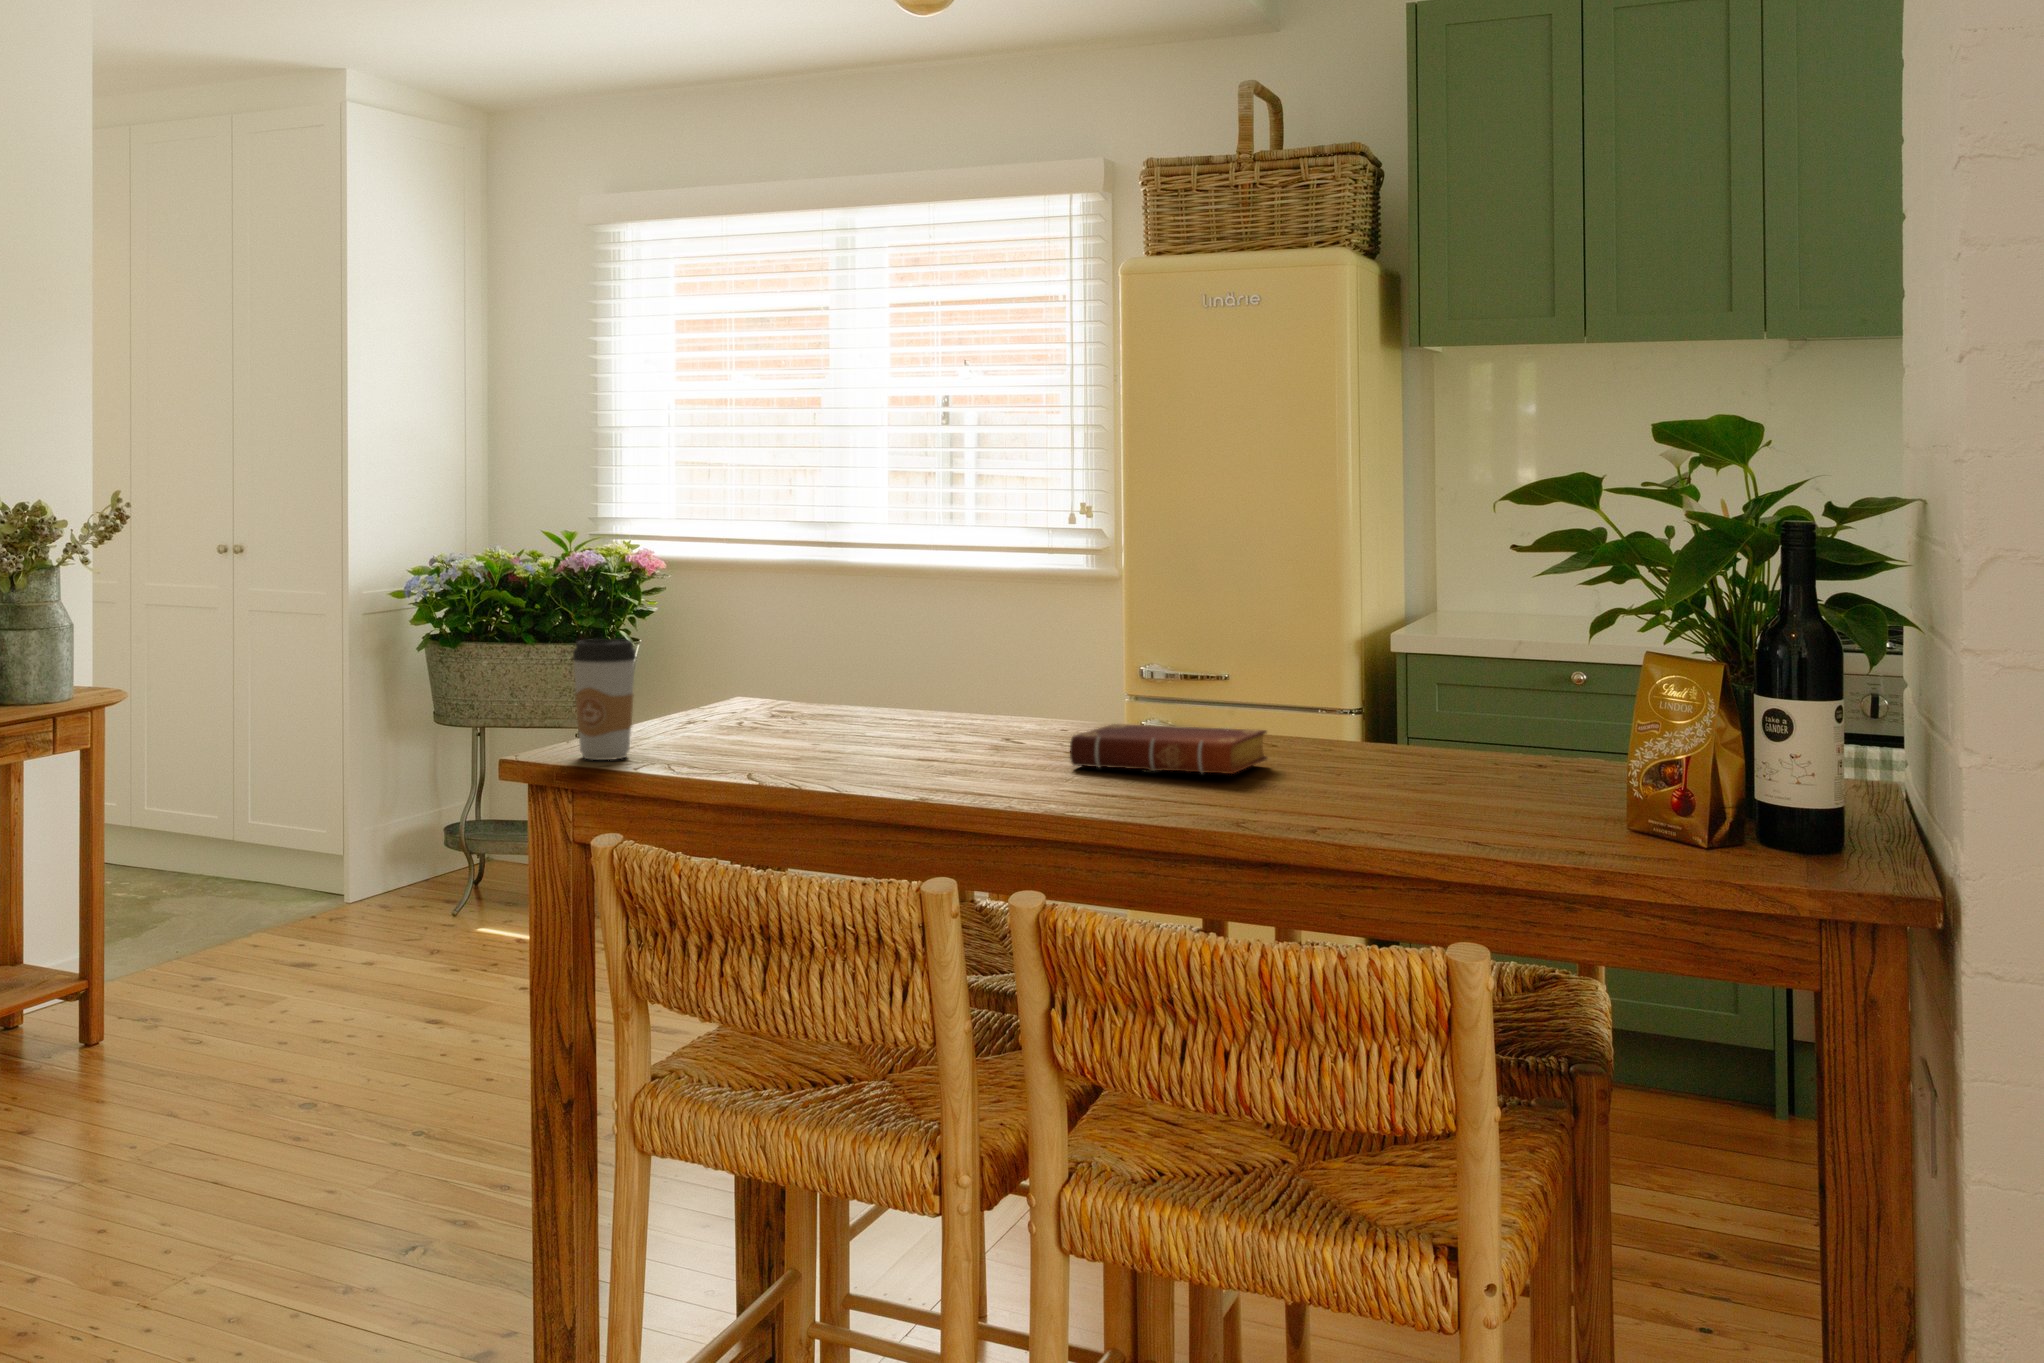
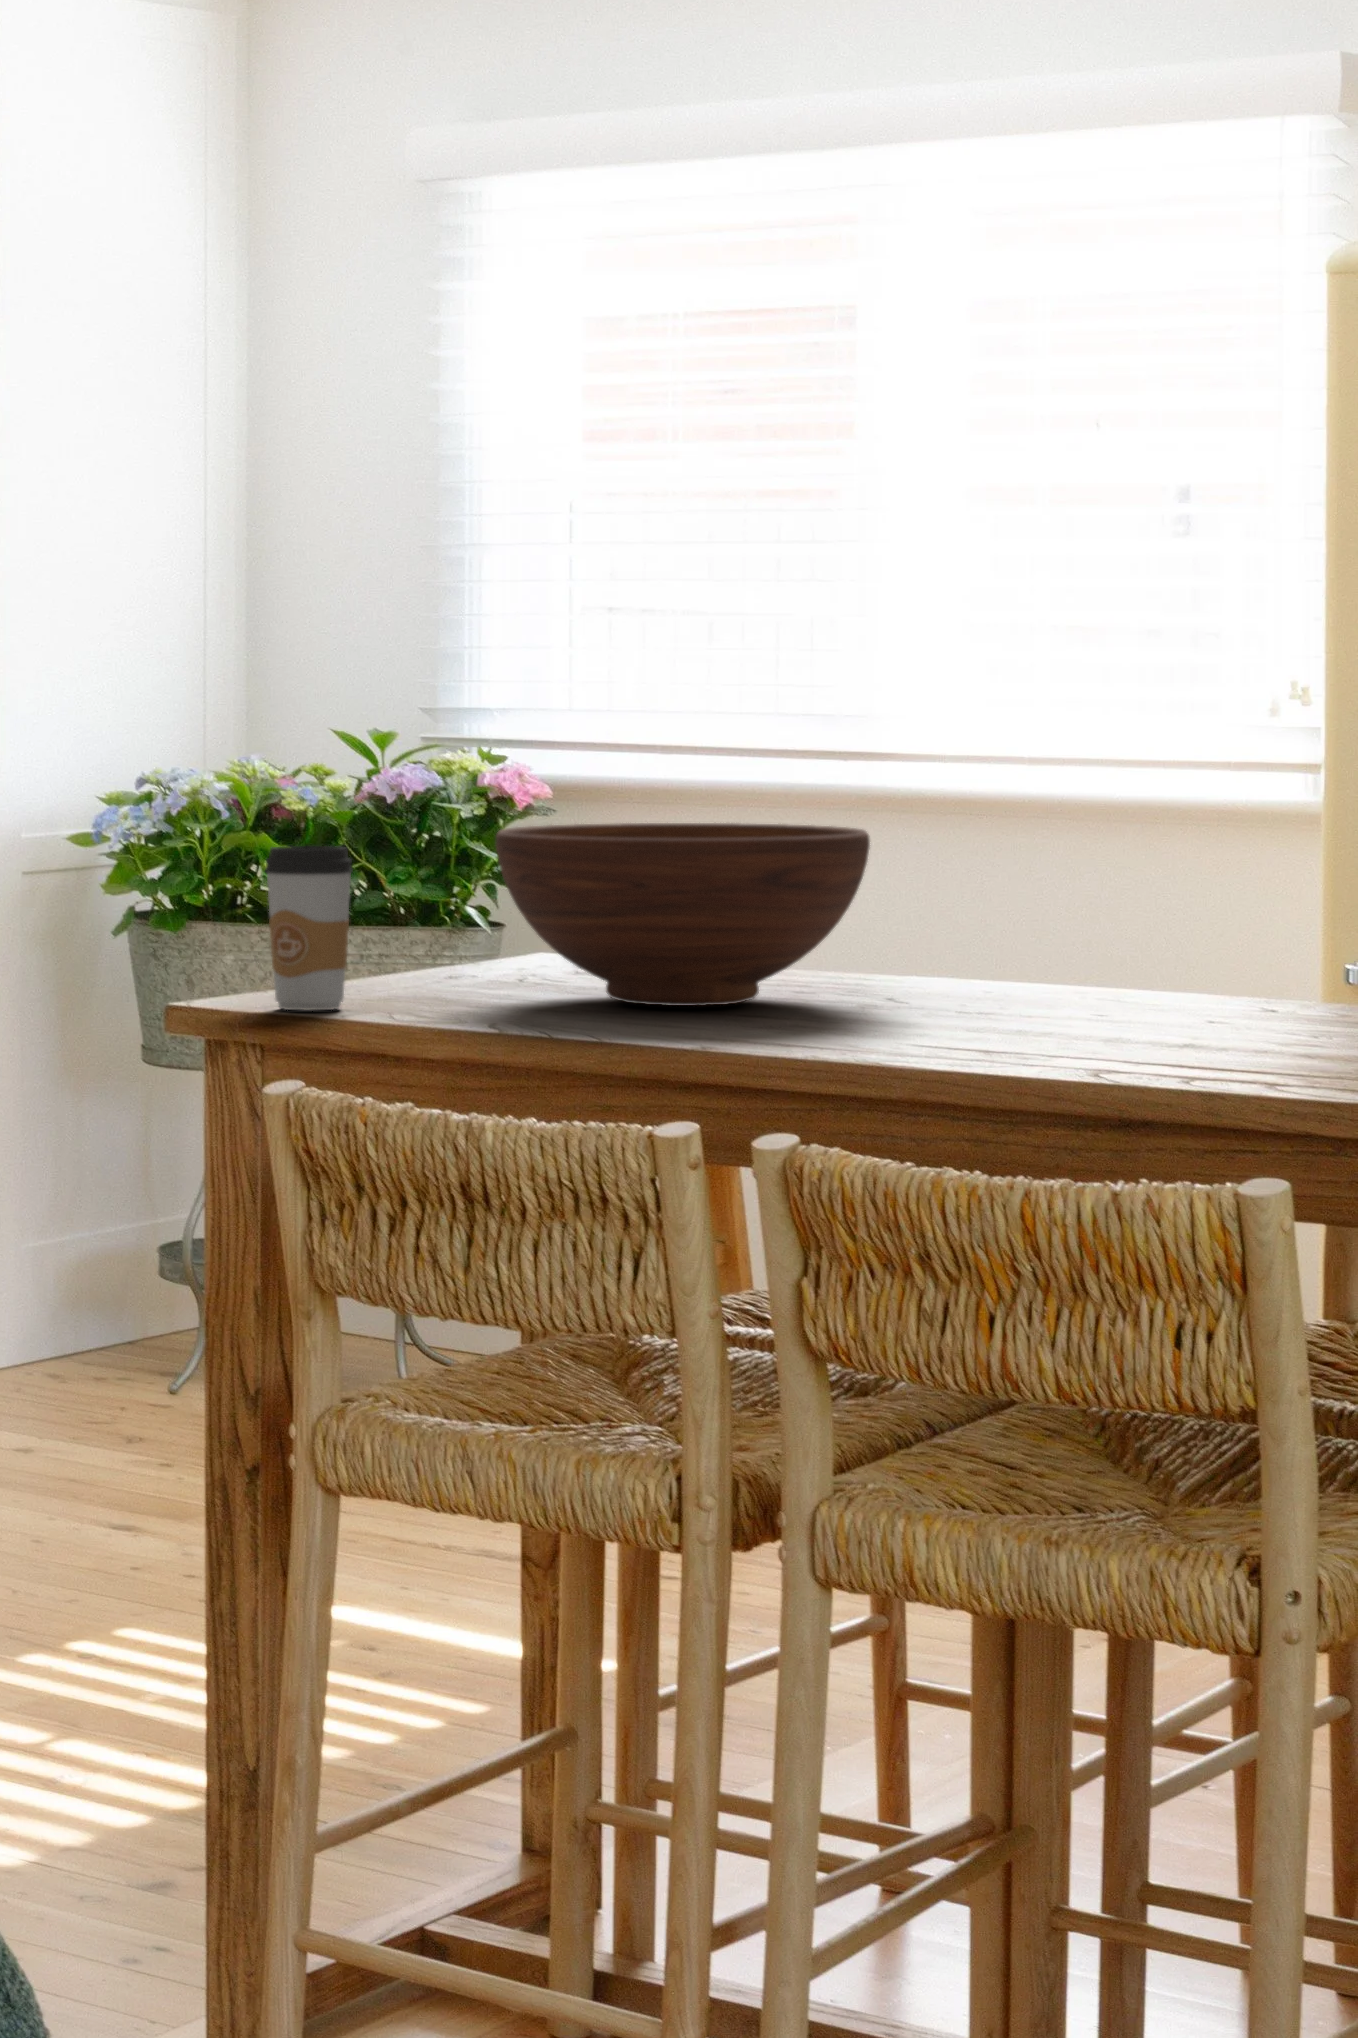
fruit bowl: none [733,615,990,748] -> present [496,823,870,1006]
book: present [1070,724,1267,774] -> none [953,976,1252,1032]

